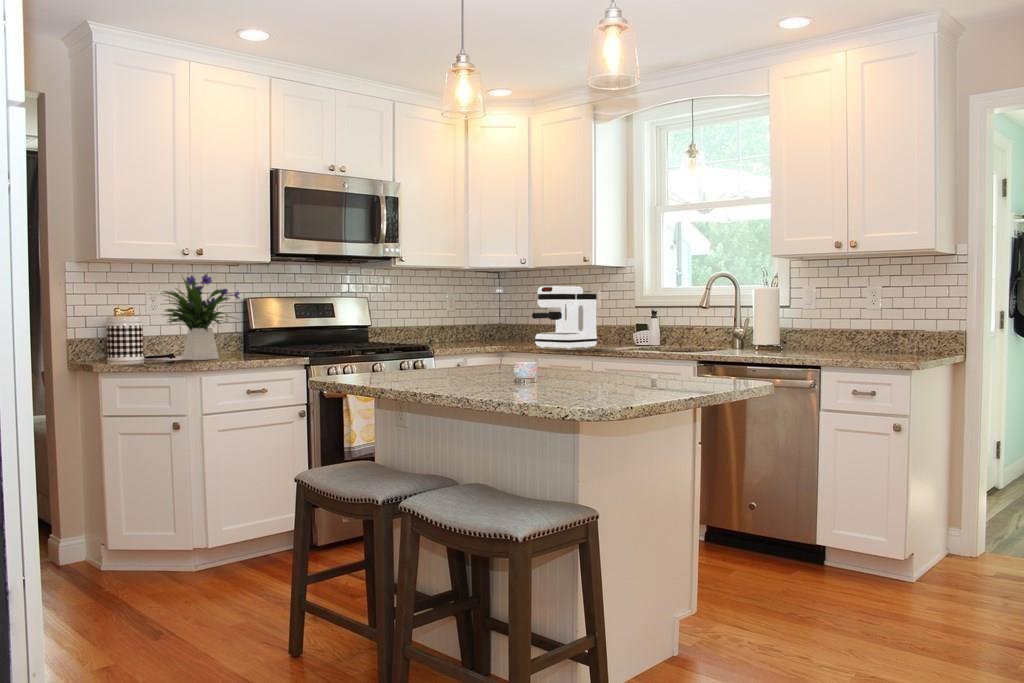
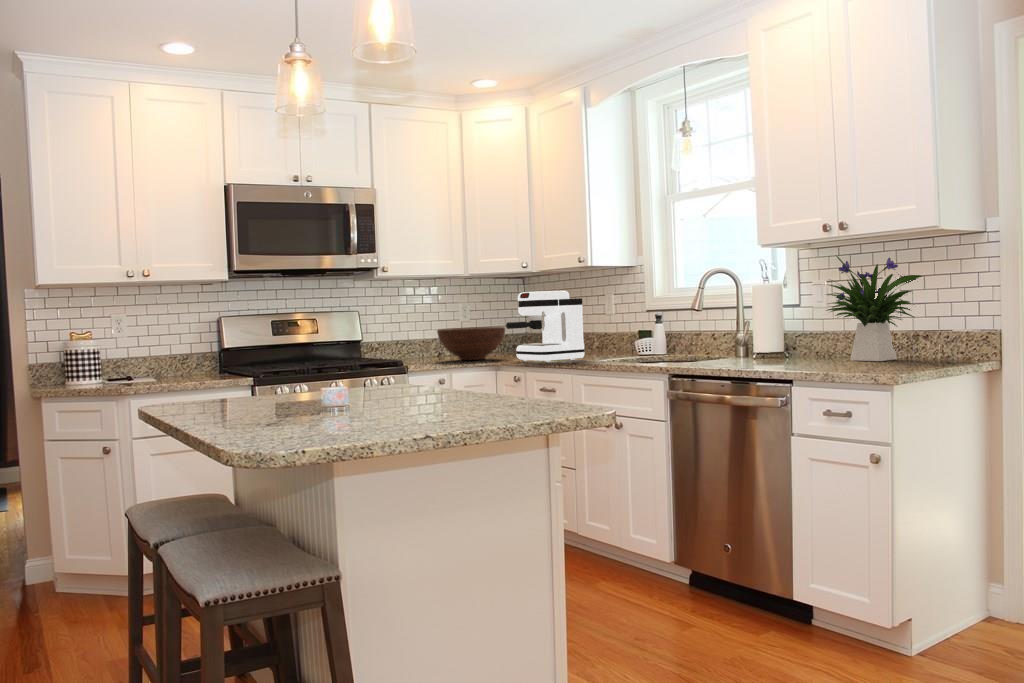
flower arrangement: present [163,274,239,360] -> present [814,256,922,361]
fruit bowl: none [452,317,514,346] -> present [437,327,505,360]

